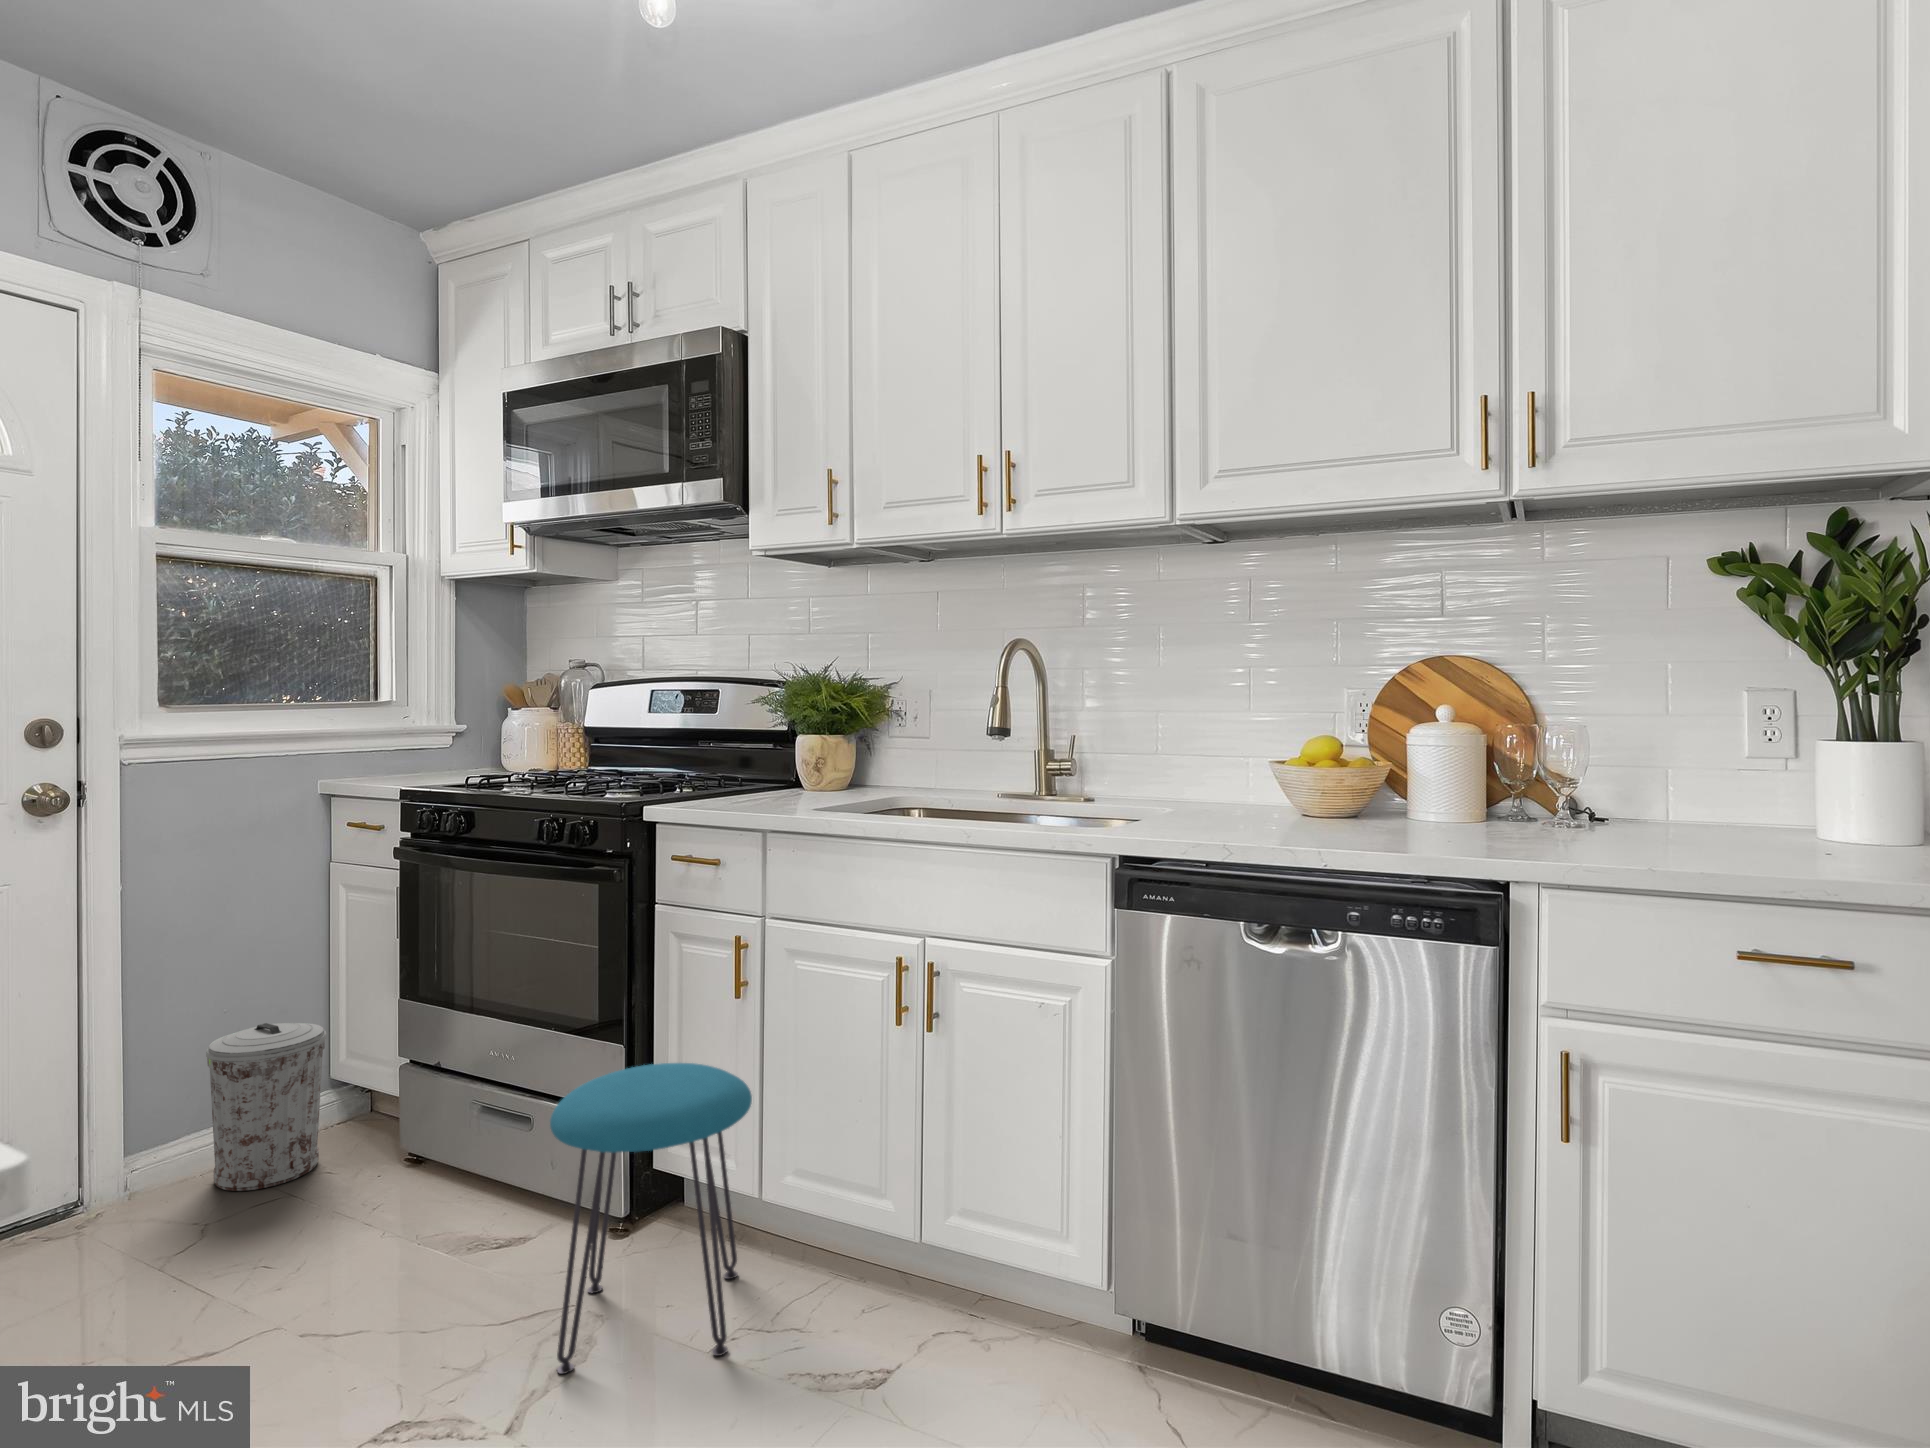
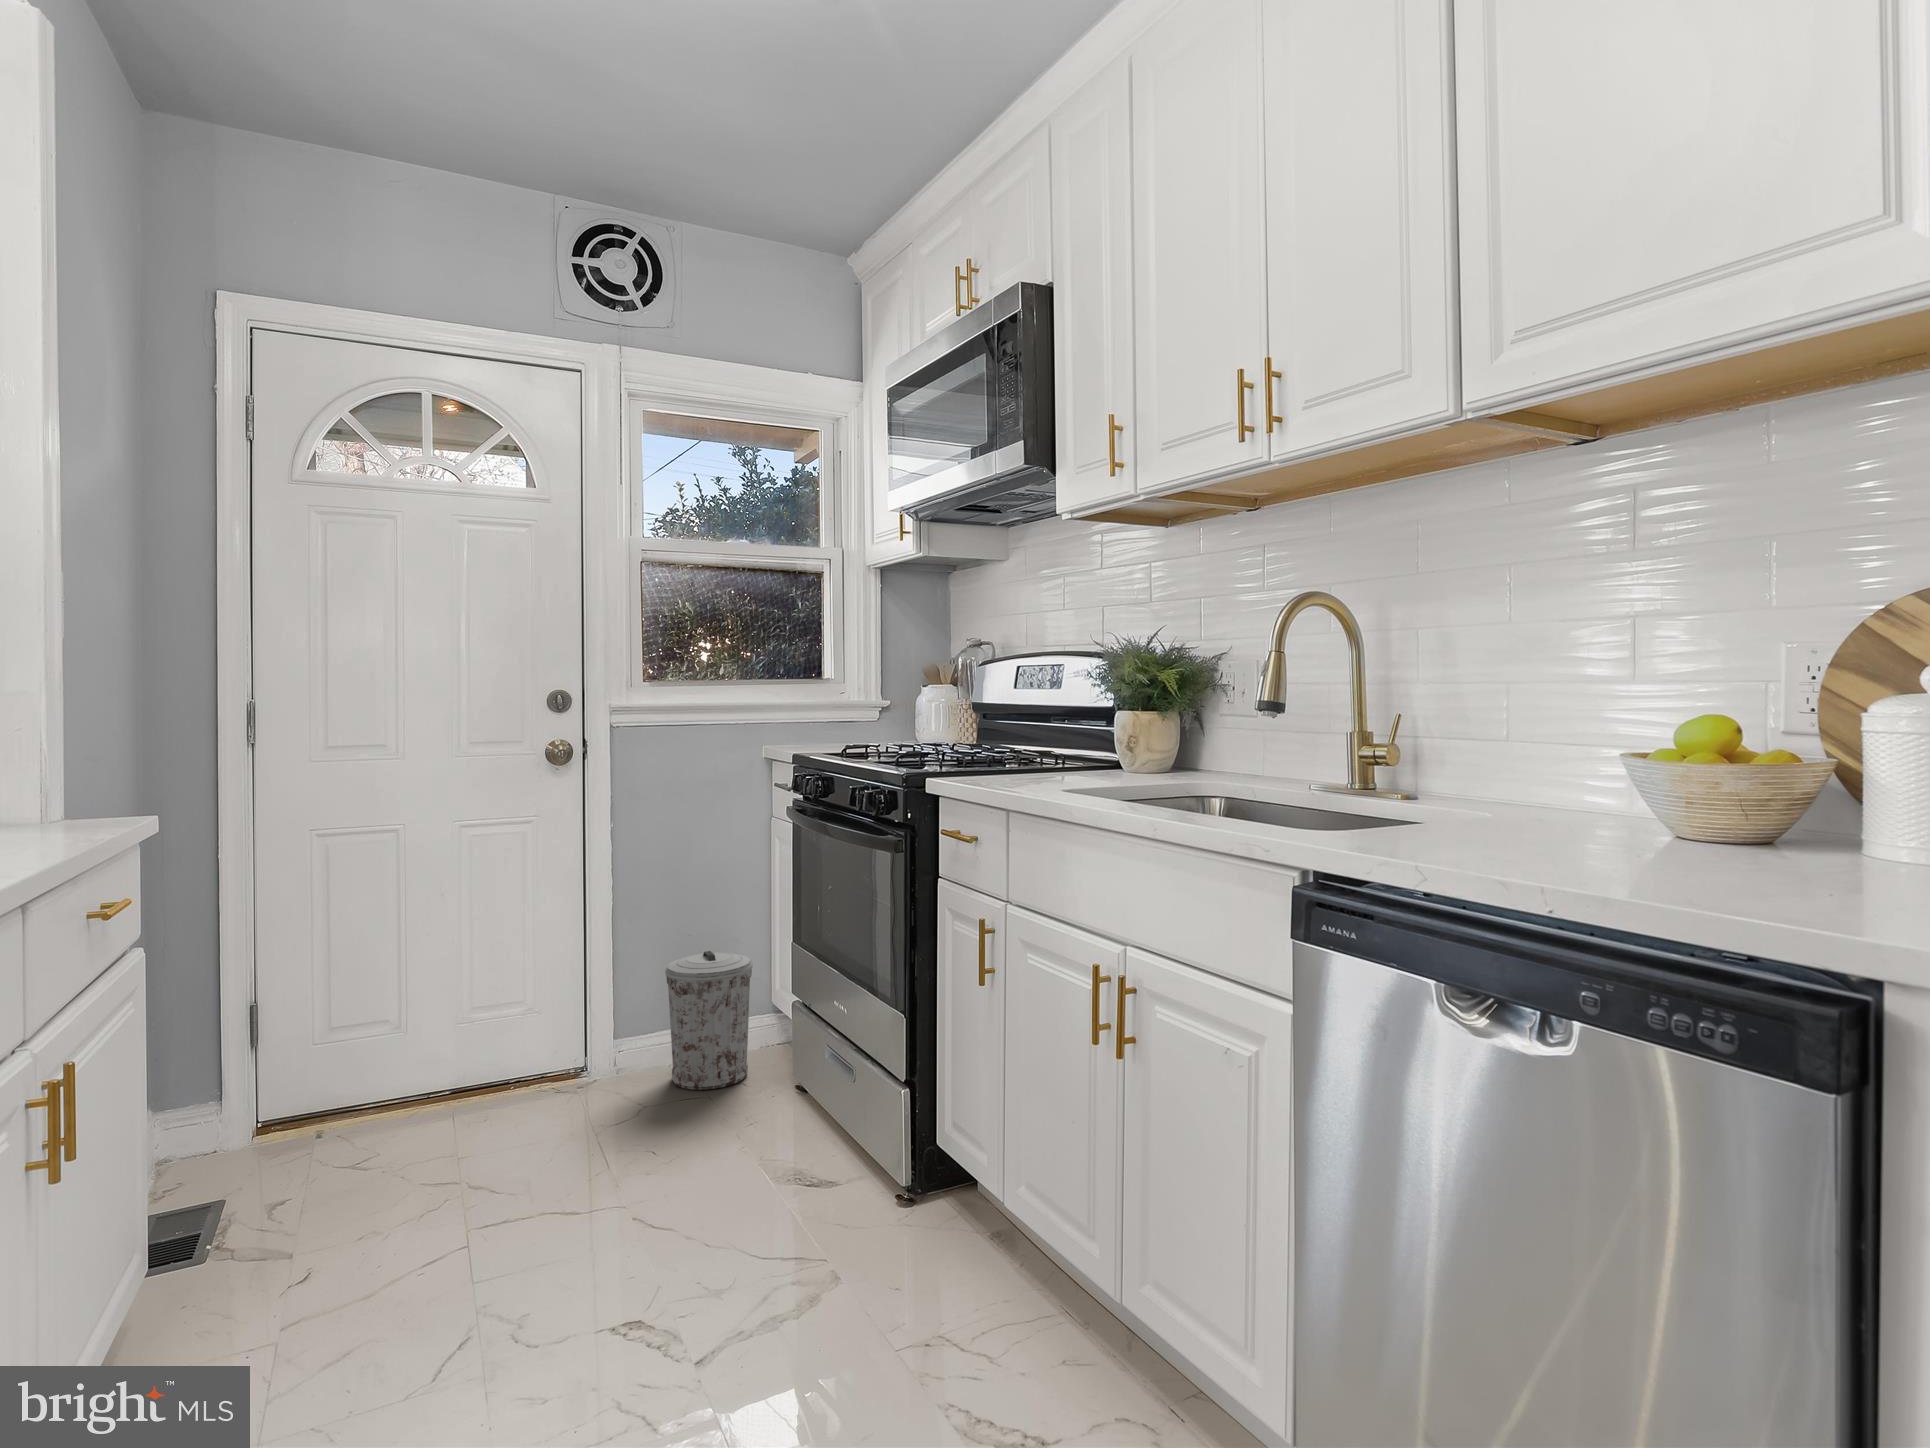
stool: present [550,1063,752,1374] -> none [763,1042,974,1361]

